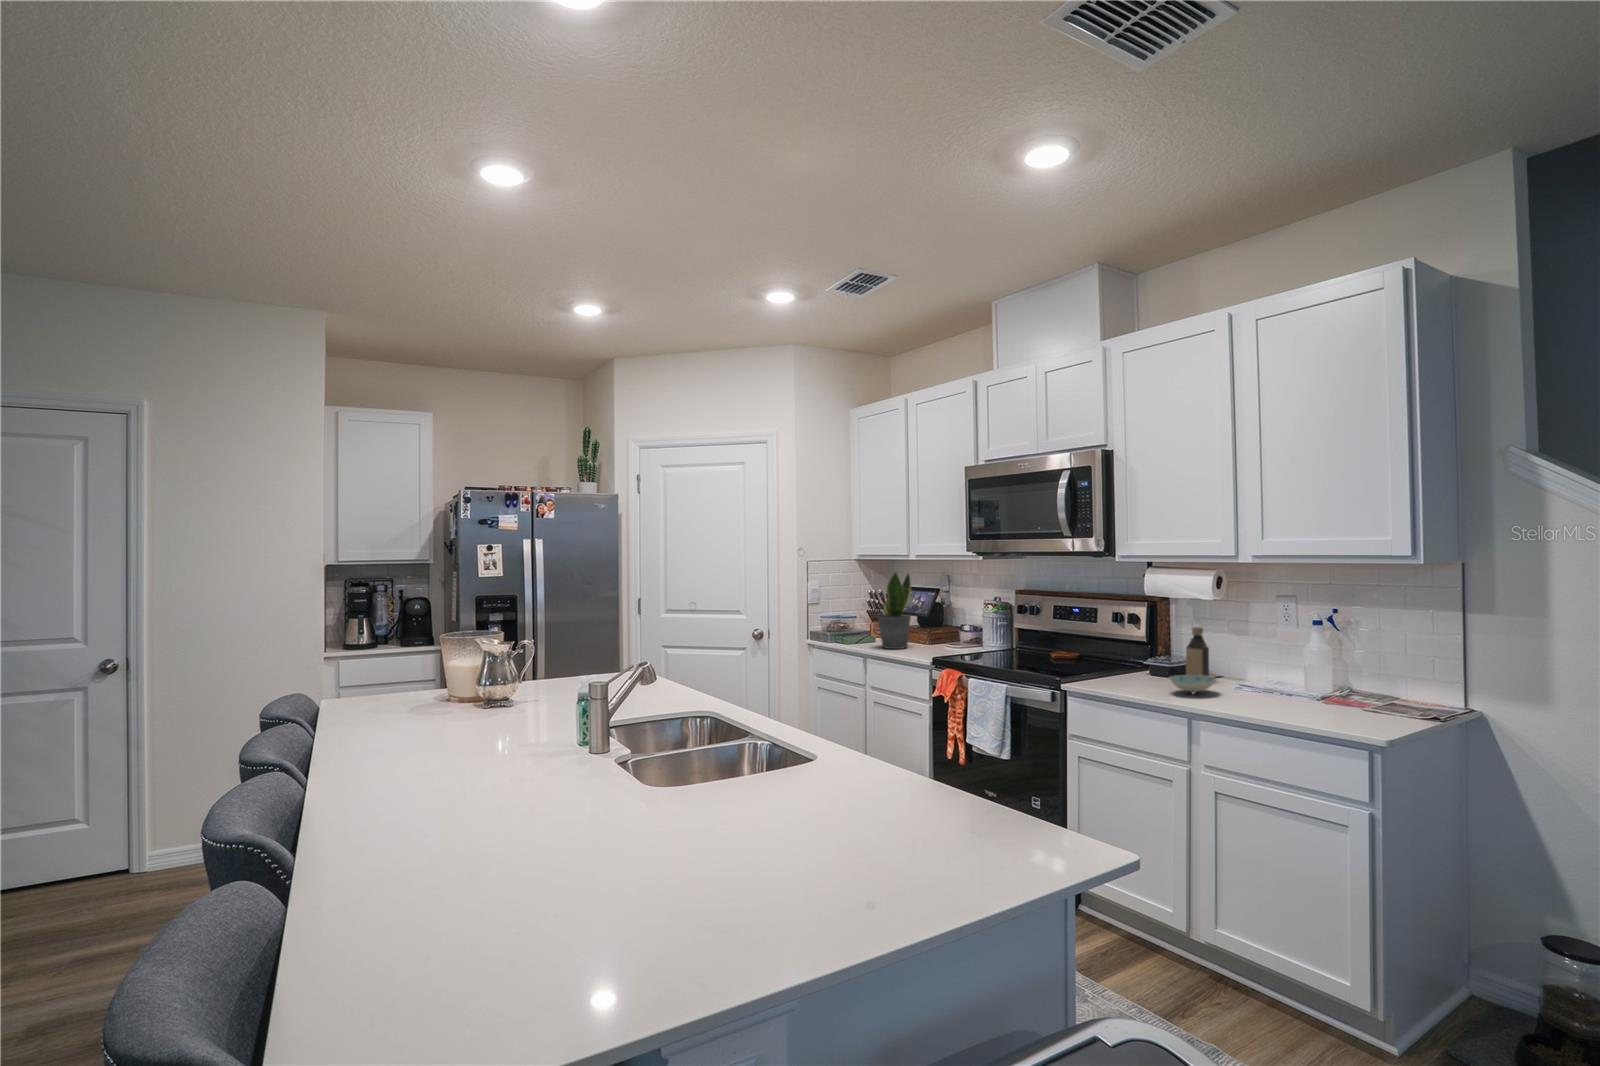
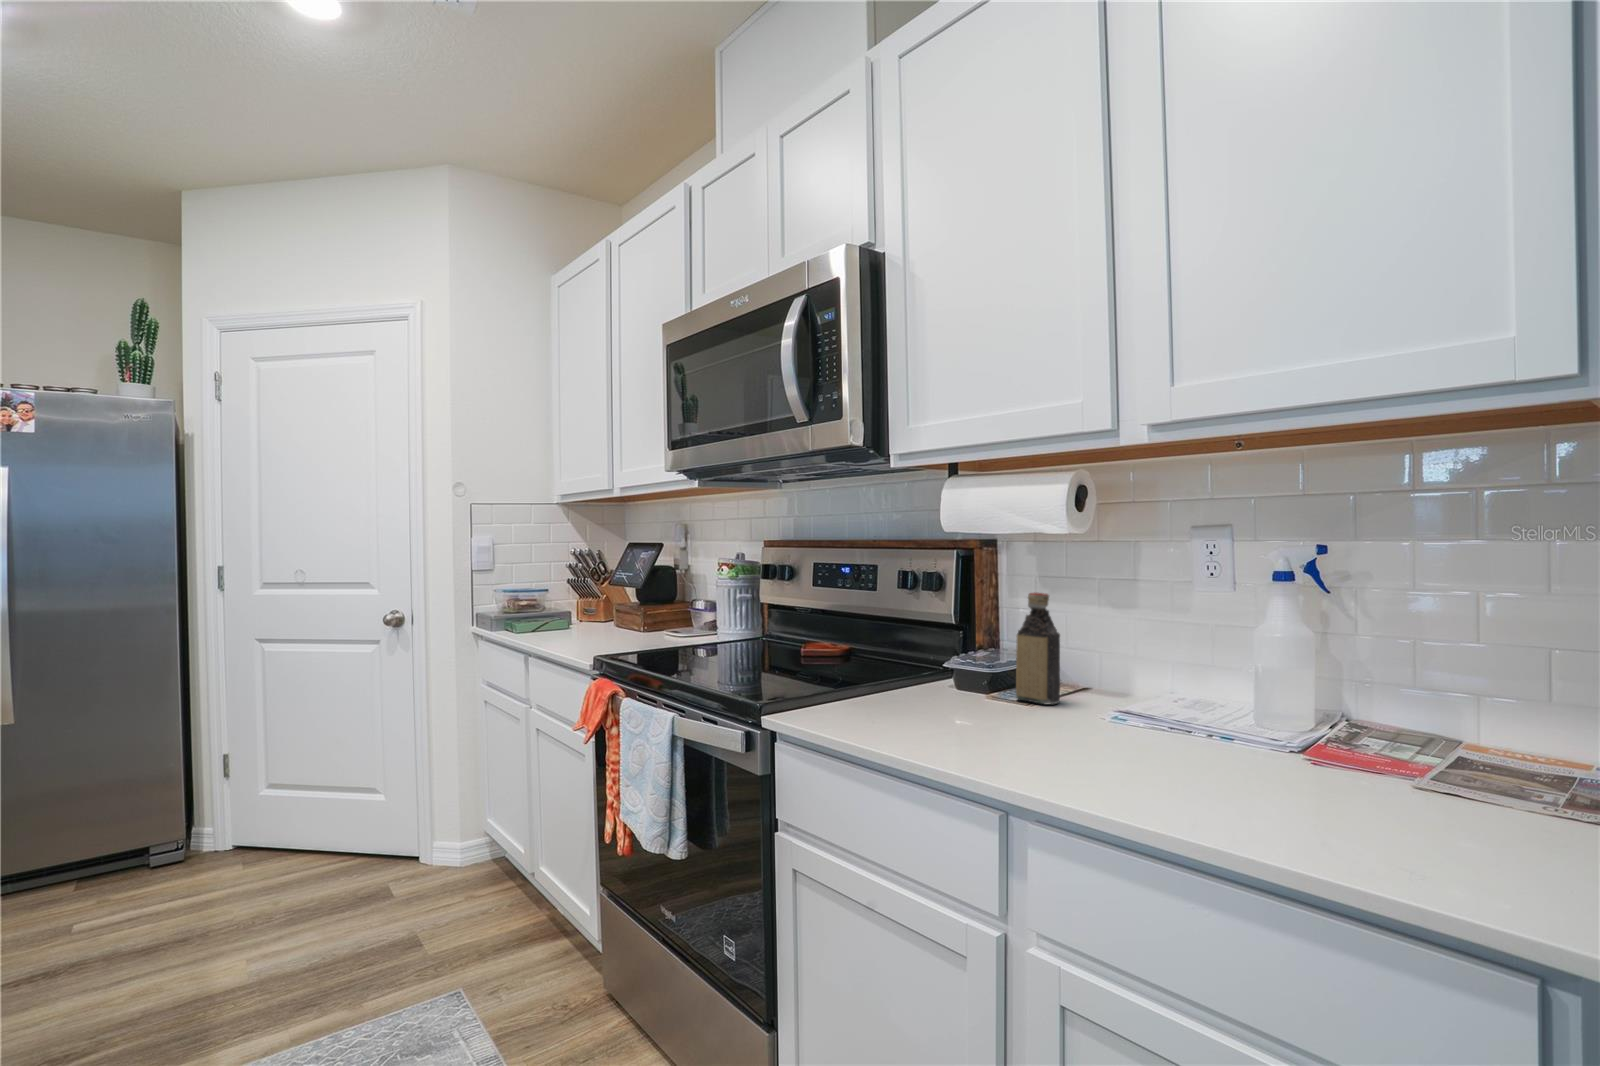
potted plant: present [877,572,911,649] -> none [554,512,613,641]
ceramic bowl: present [1169,675,1217,693] -> none [969,695,1075,739]

